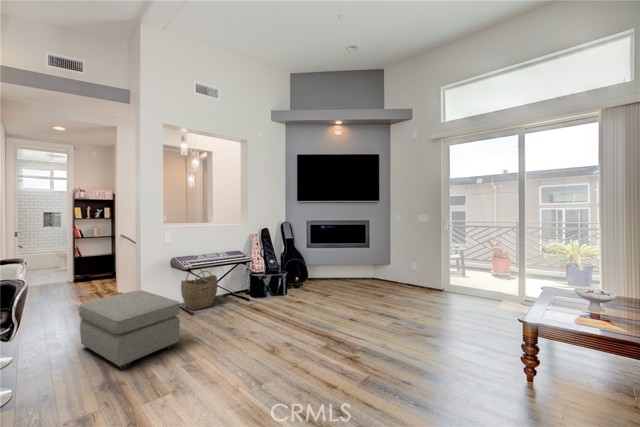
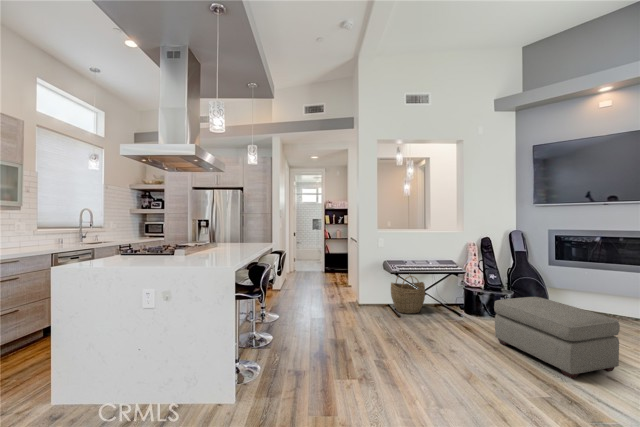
ottoman: present [79,291,180,369] -> present [494,297,620,378]

